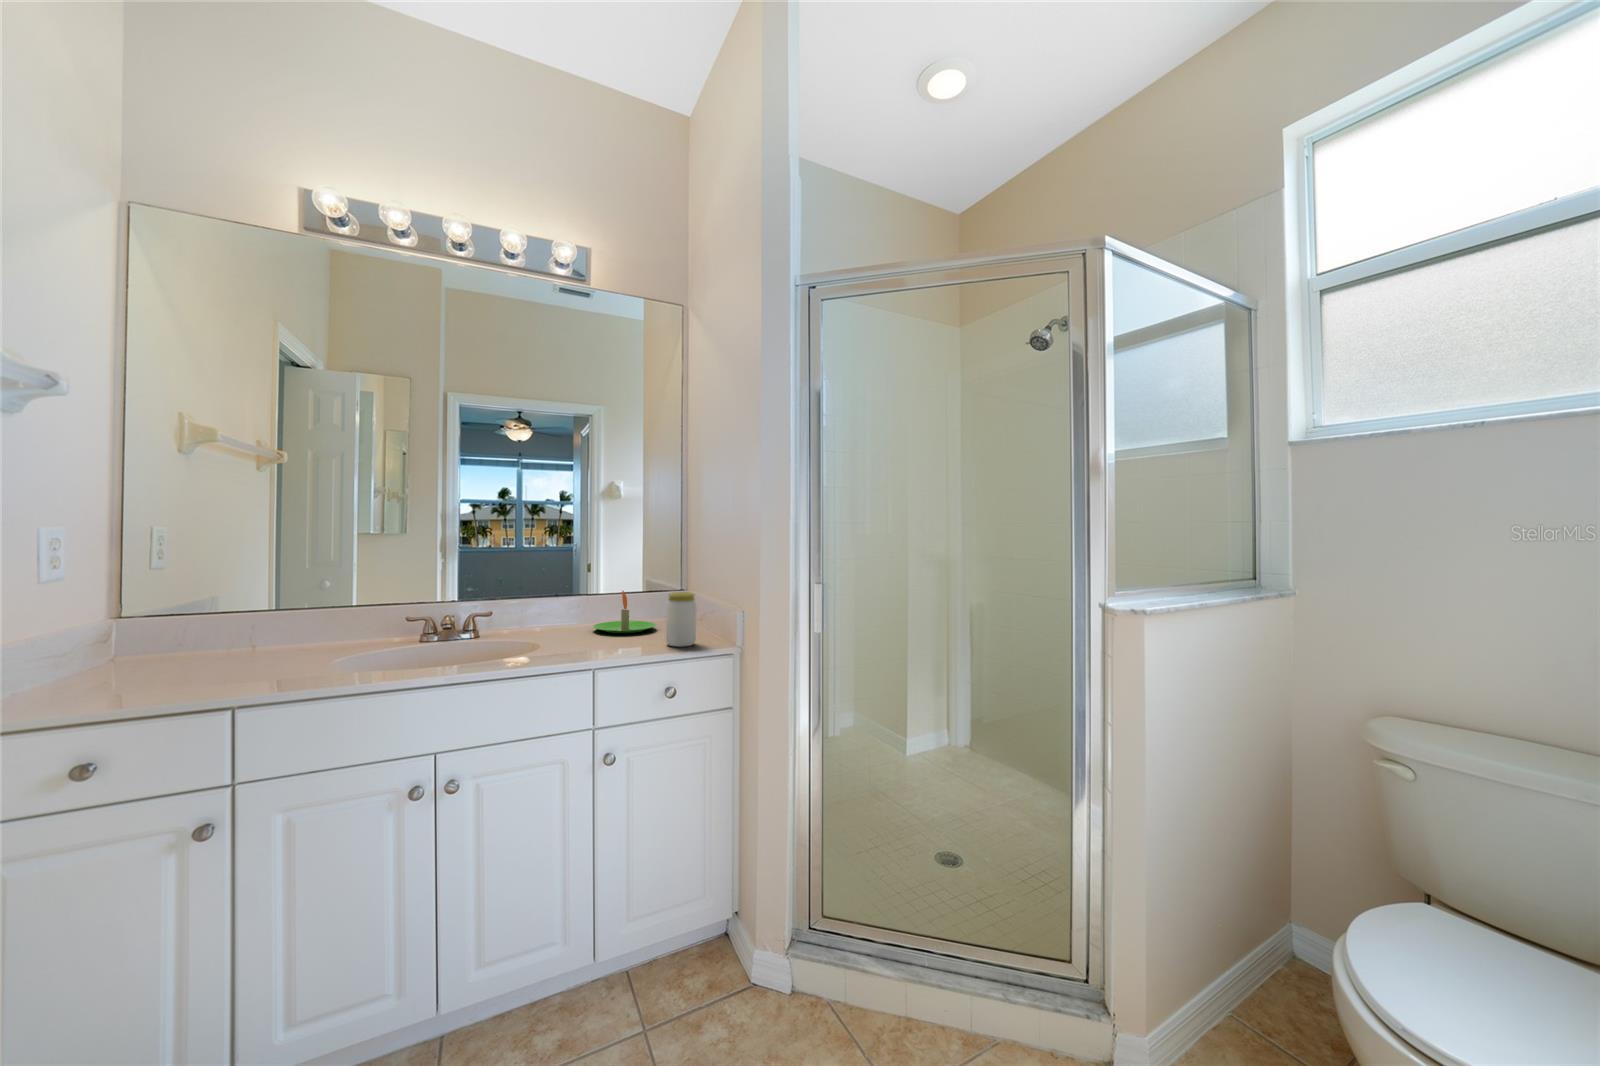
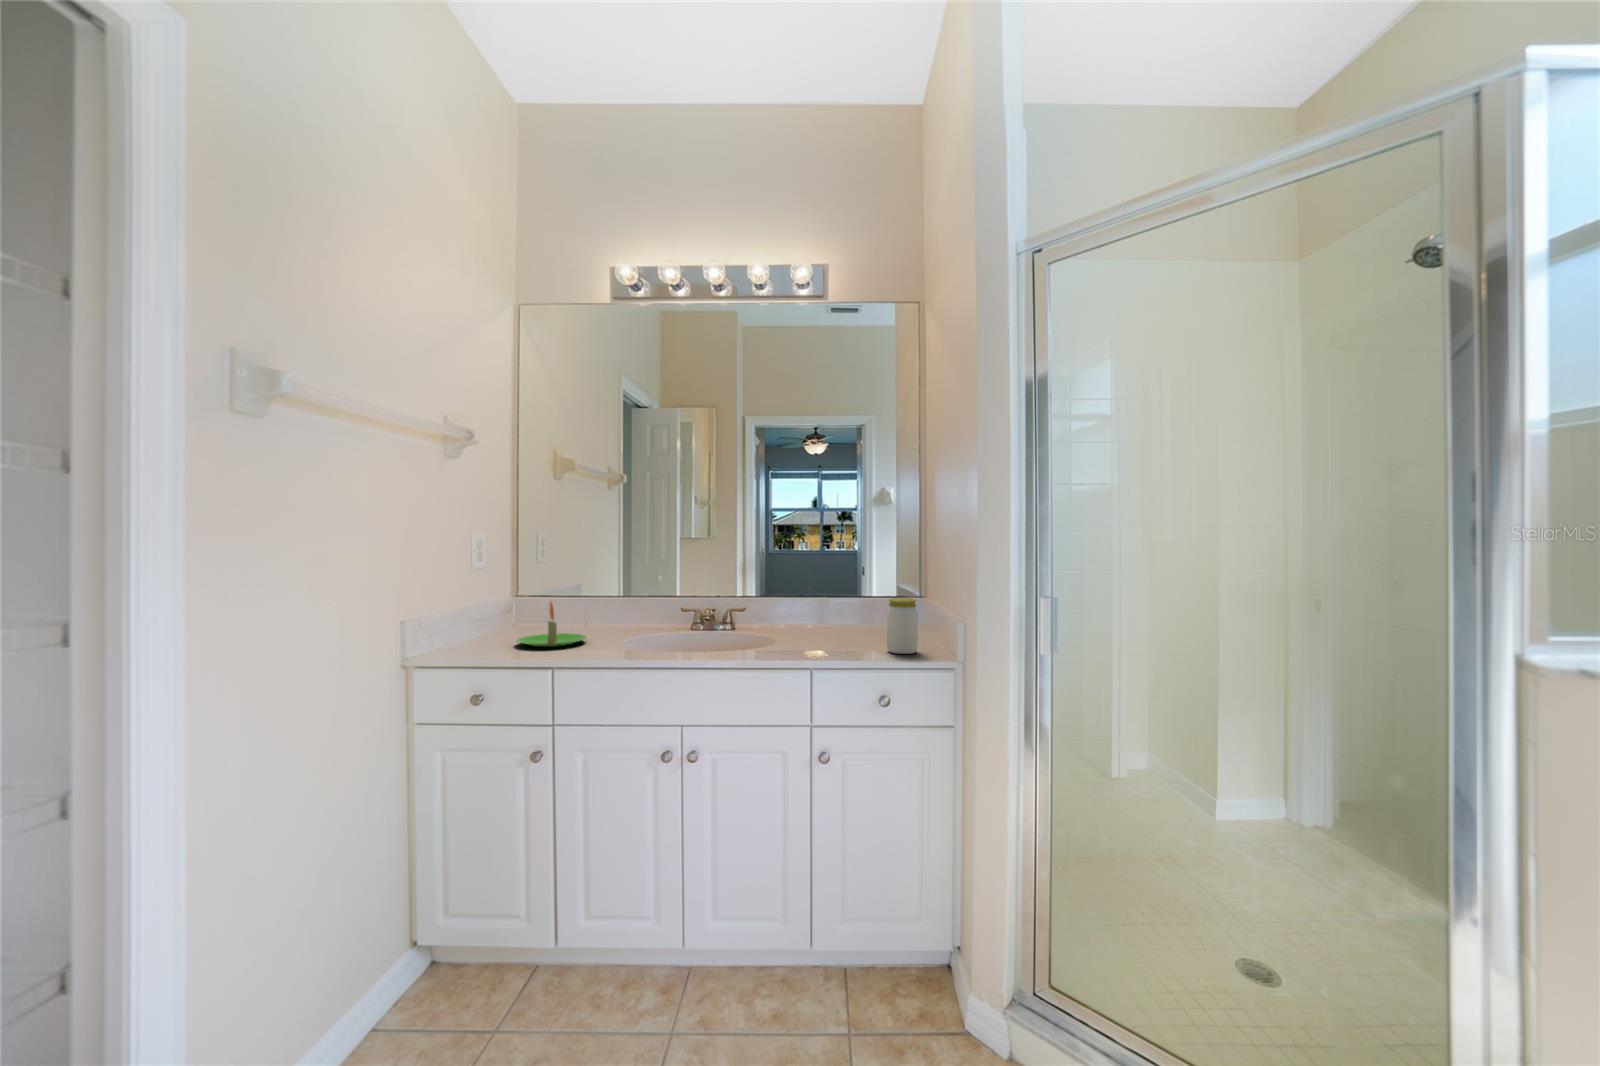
candle: present [593,591,656,633] -> present [517,602,587,647]

